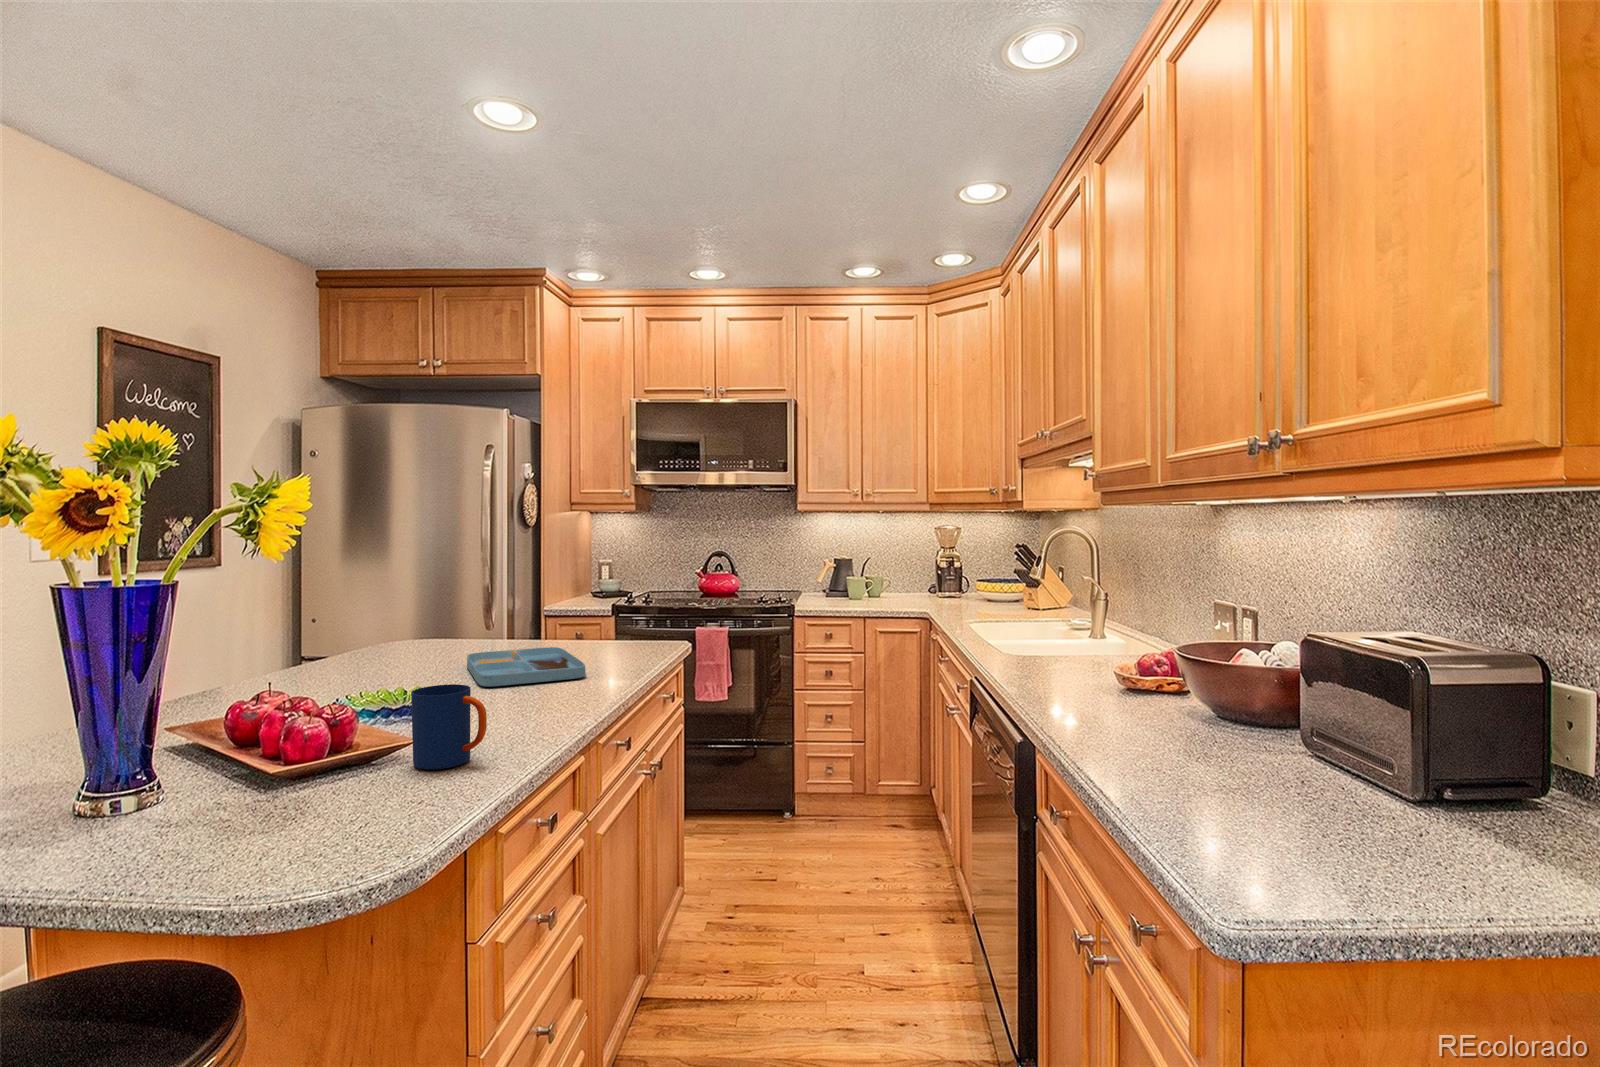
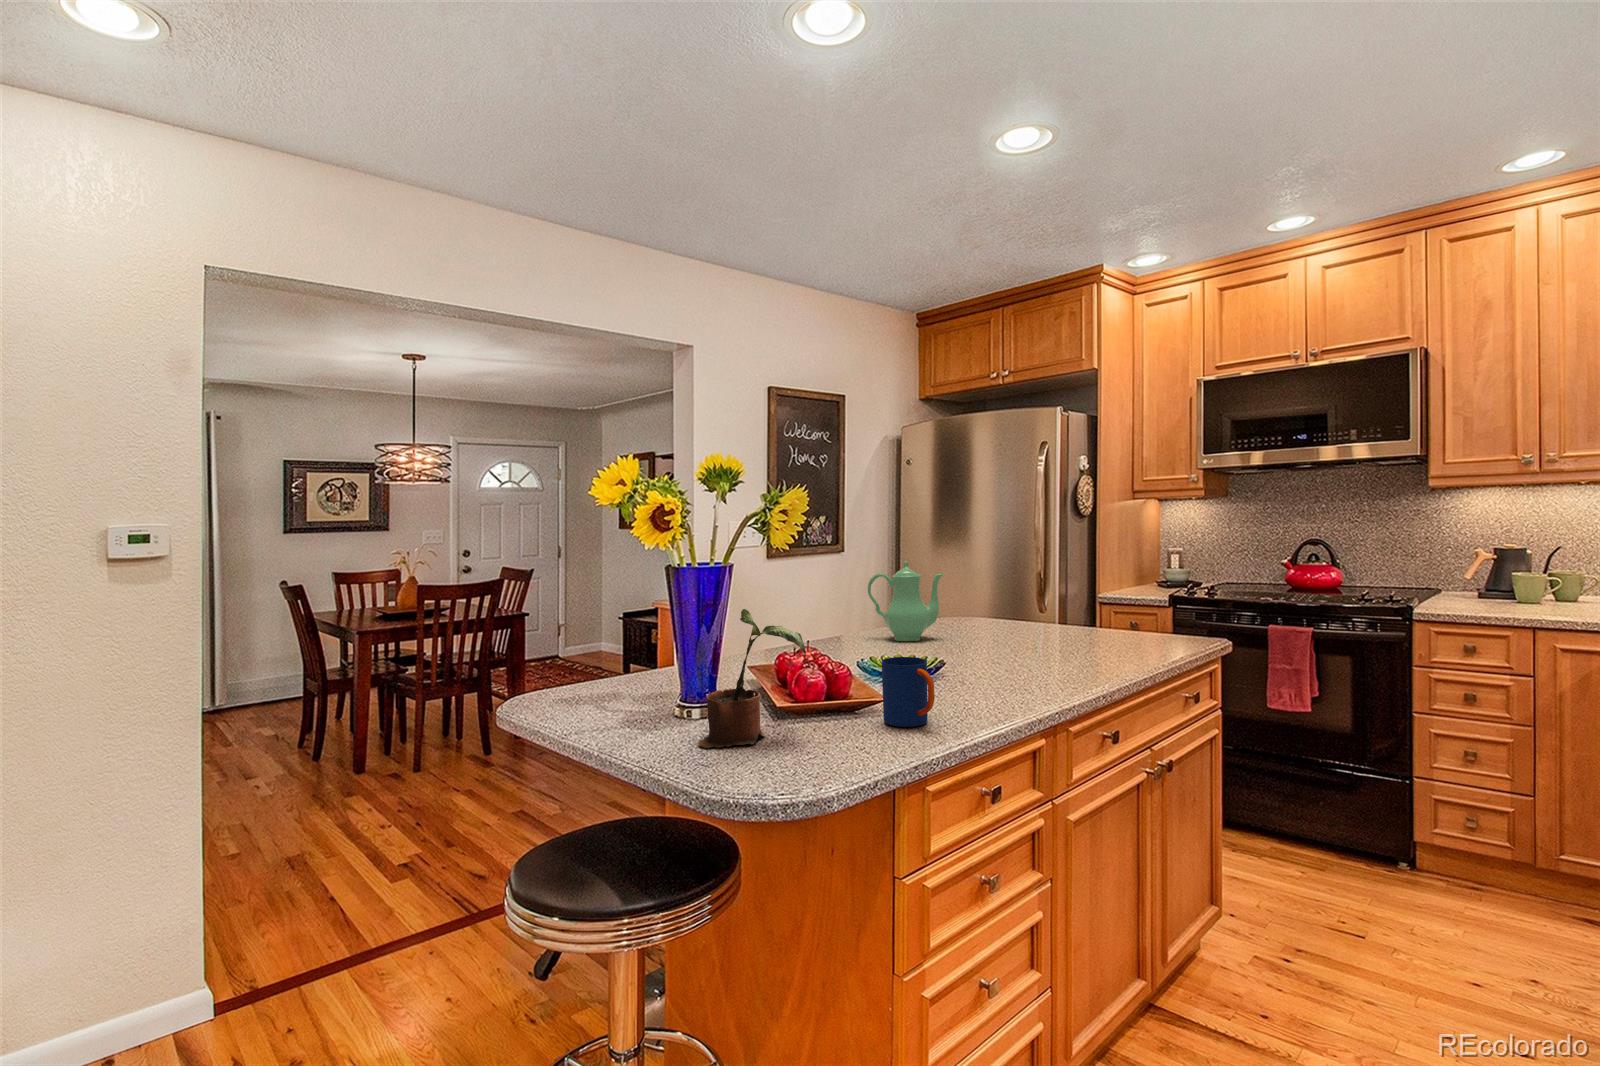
teapot: none [305,575,411,675] -> present [868,561,943,641]
potted plant: none [132,640,320,855] -> present [698,609,806,748]
tray: present [467,647,586,686] -> none [982,632,1082,666]

